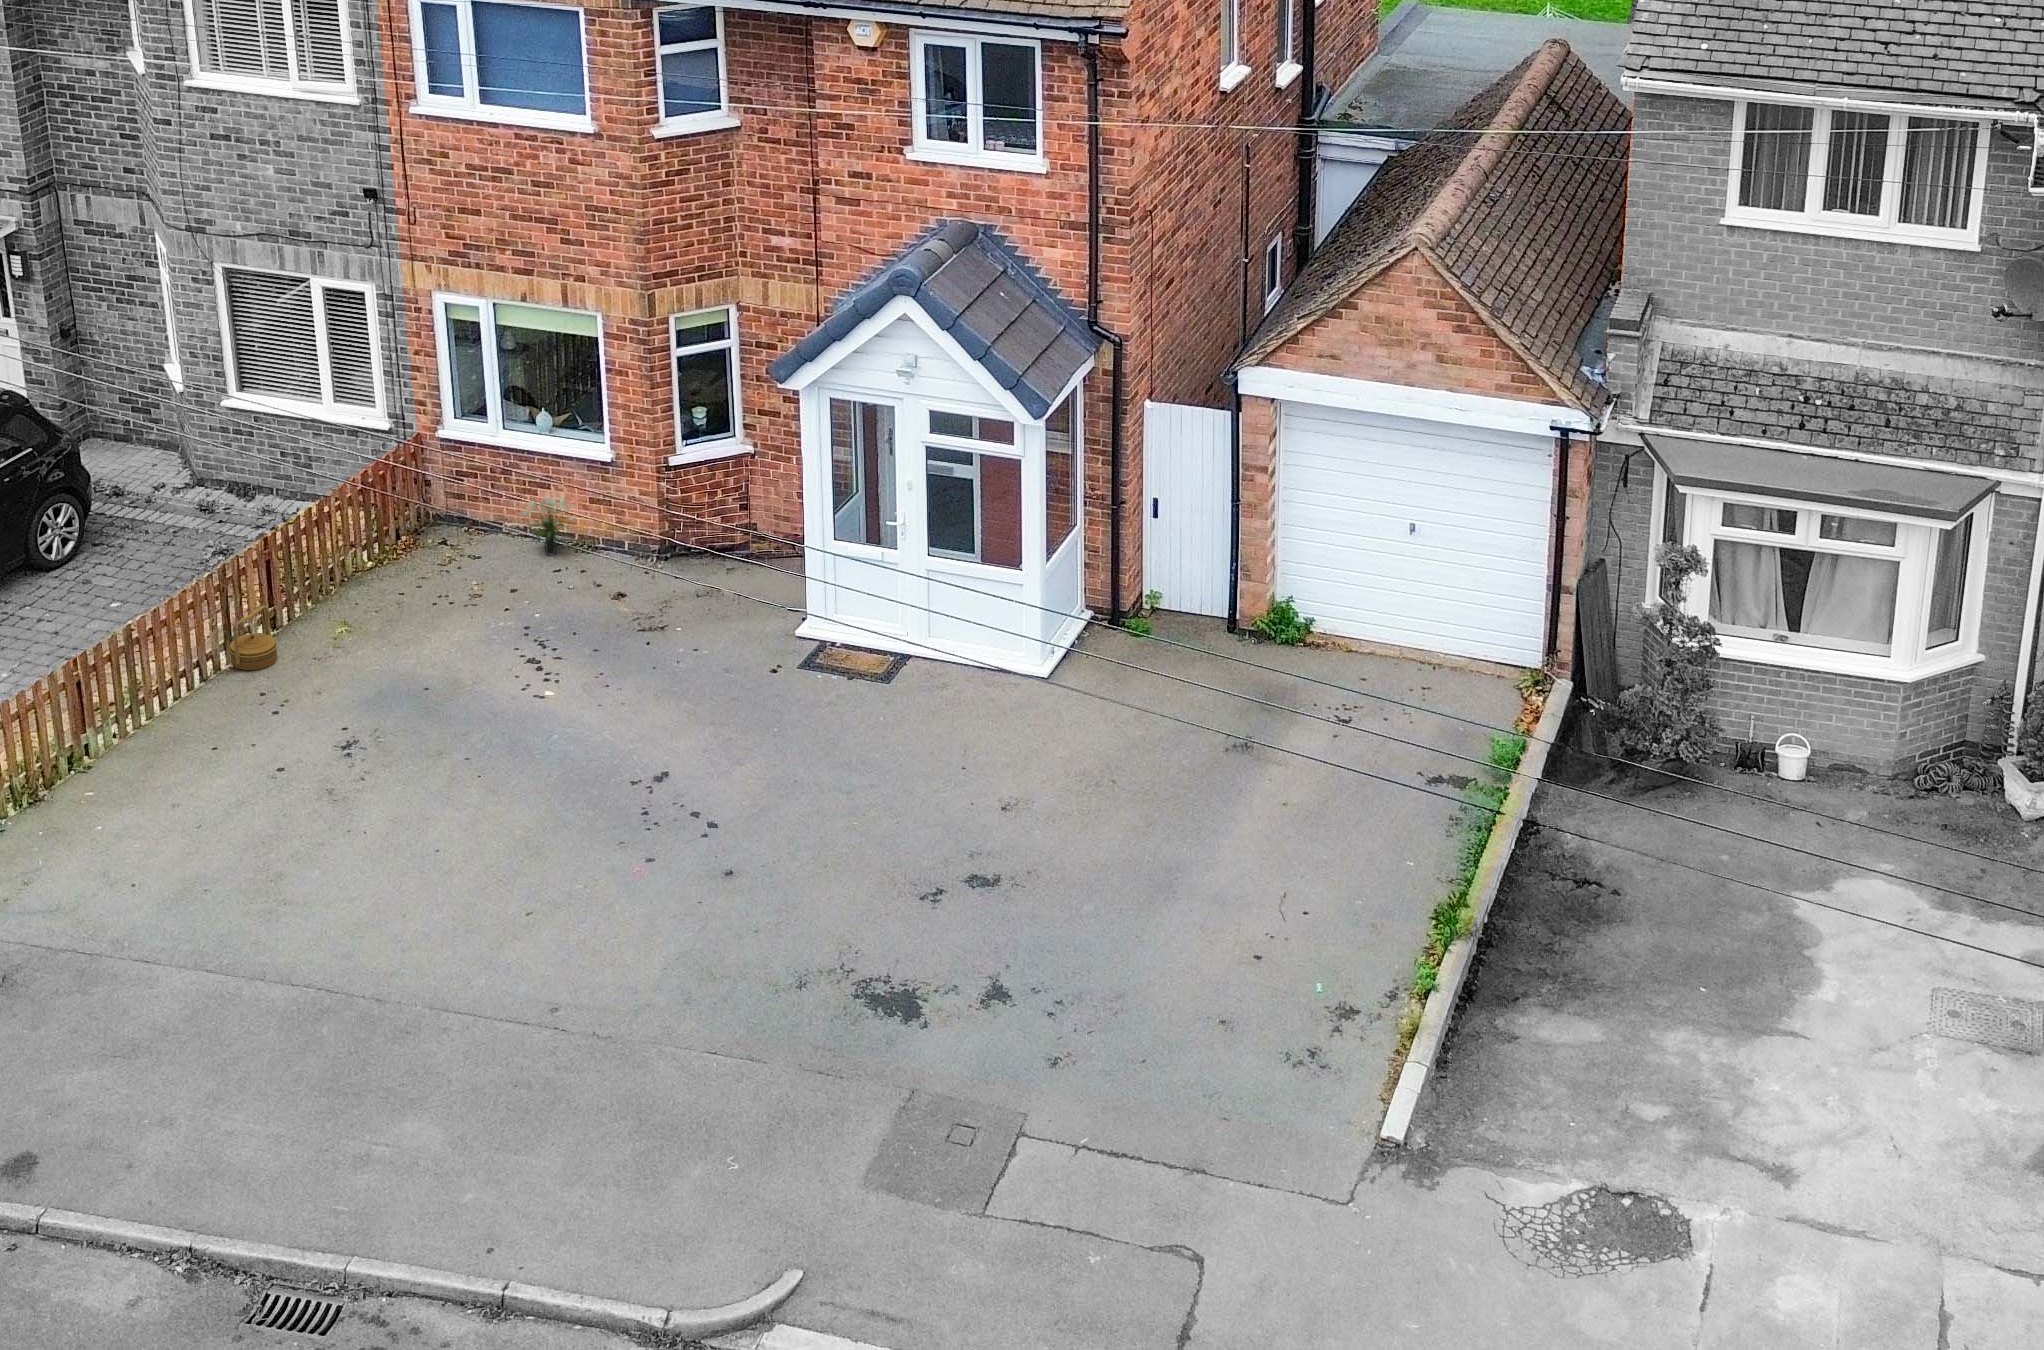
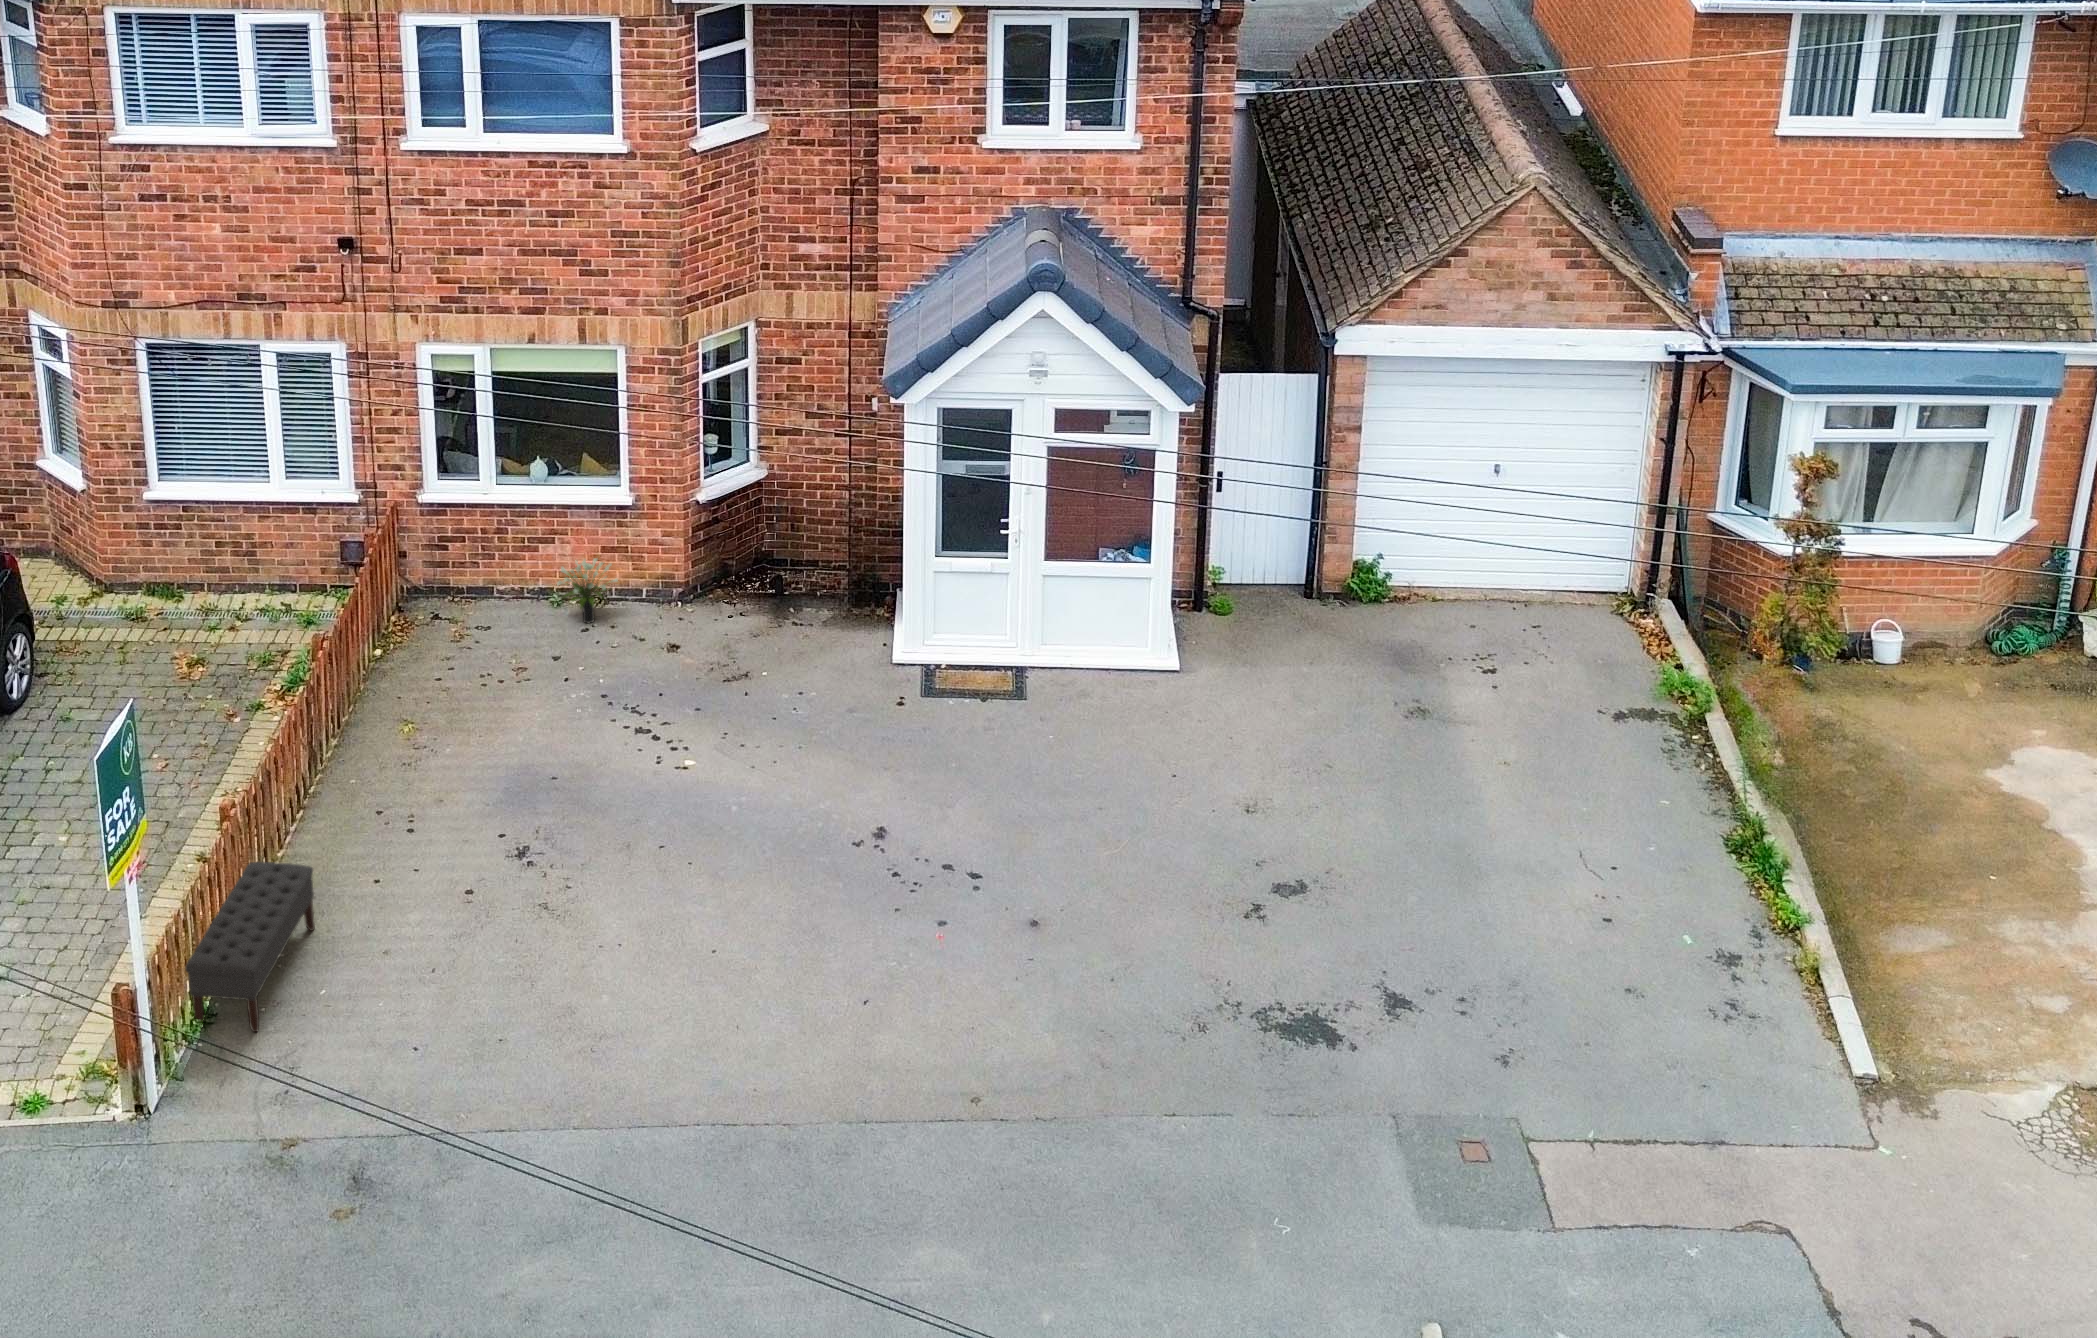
woven basket: present [229,606,277,670] -> none [312,738,368,816]
bench: none [29,682,172,811] -> present [185,862,315,1032]

